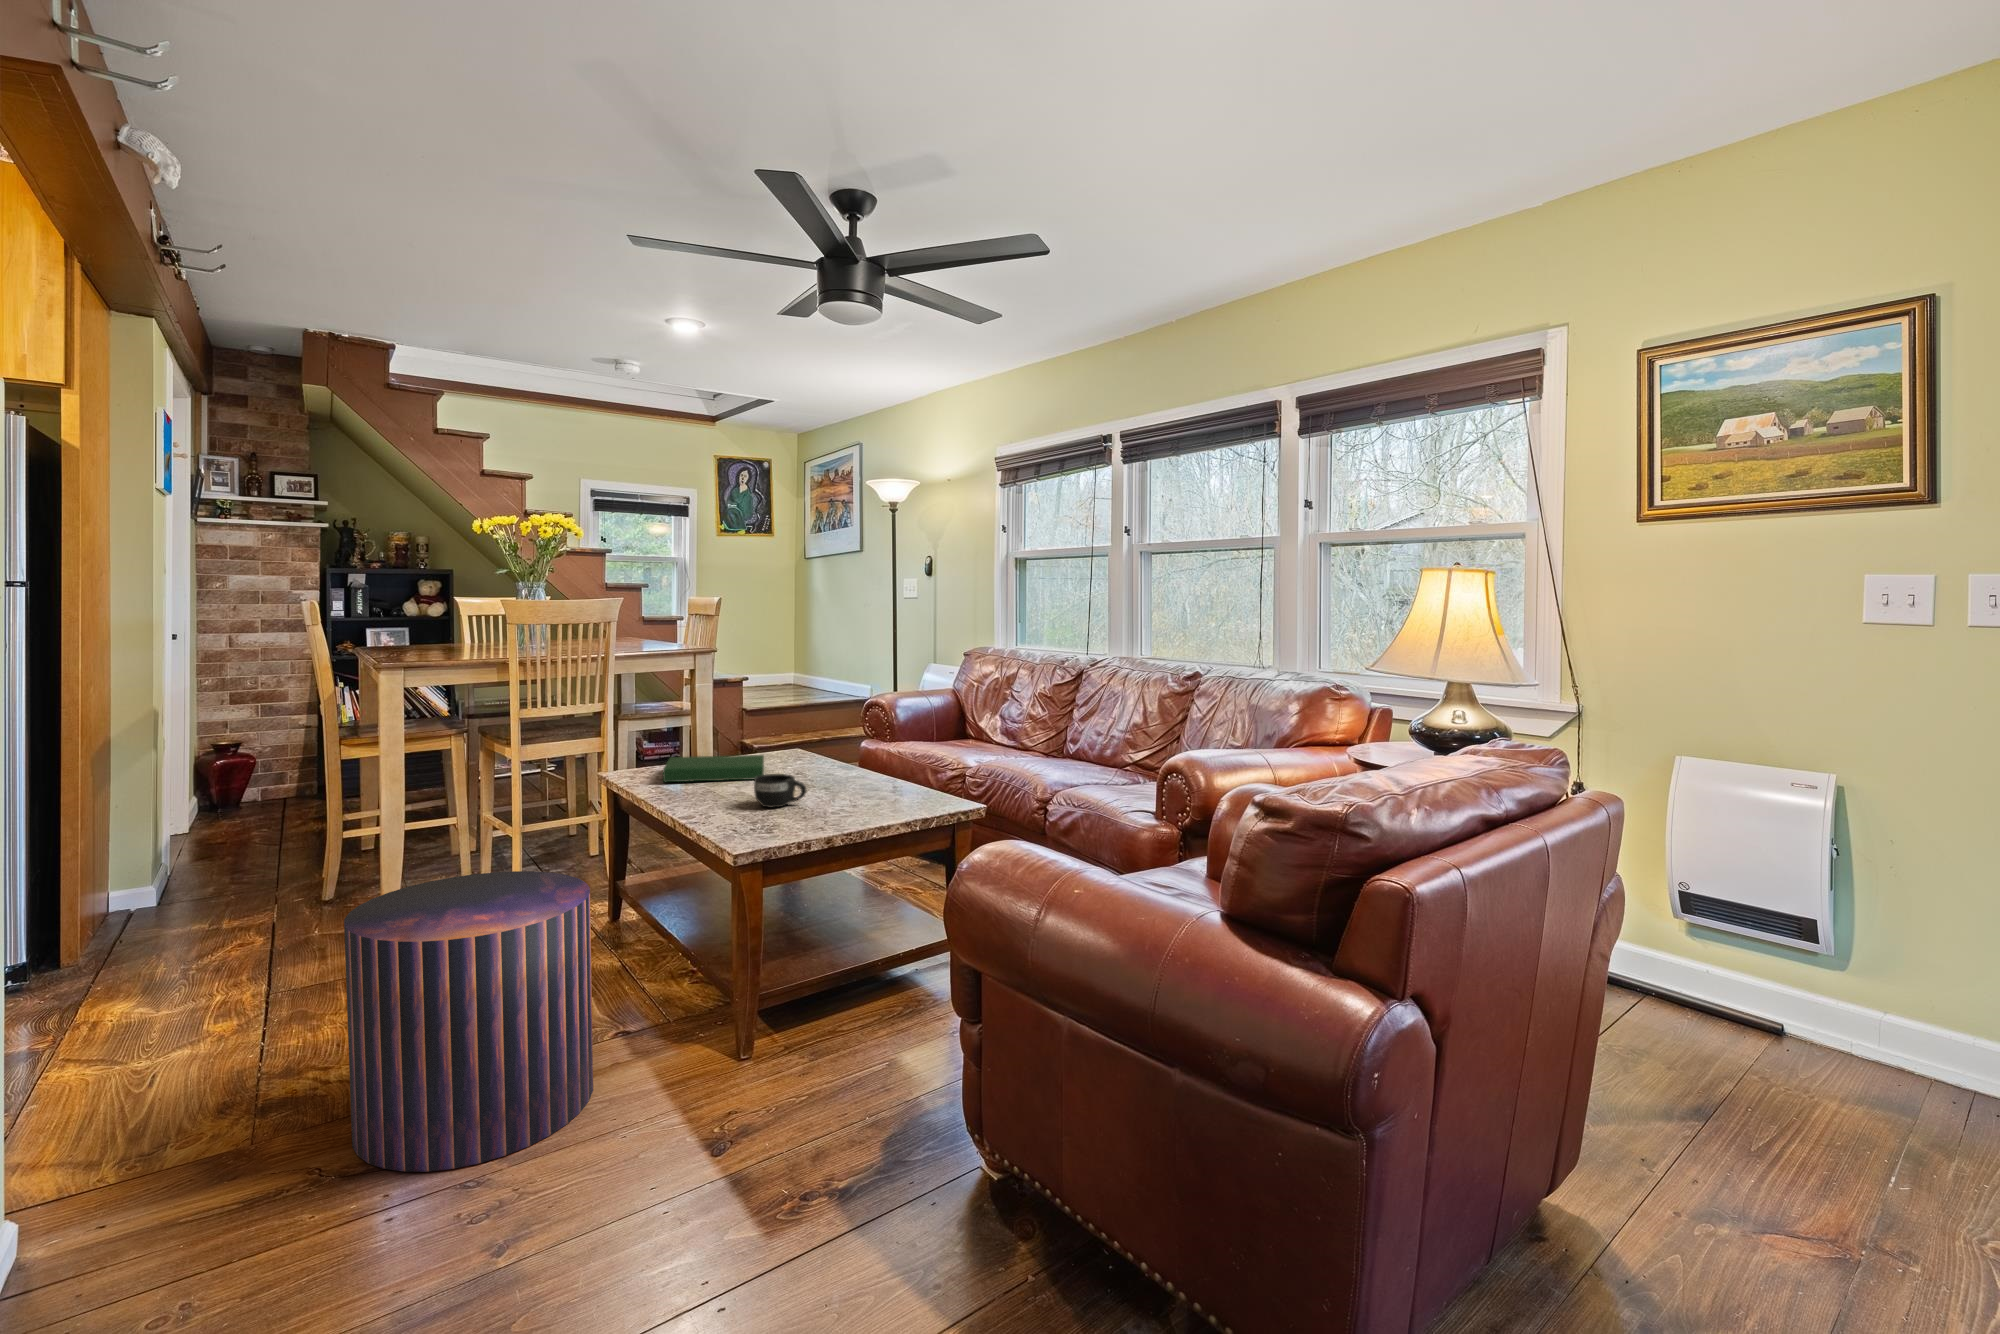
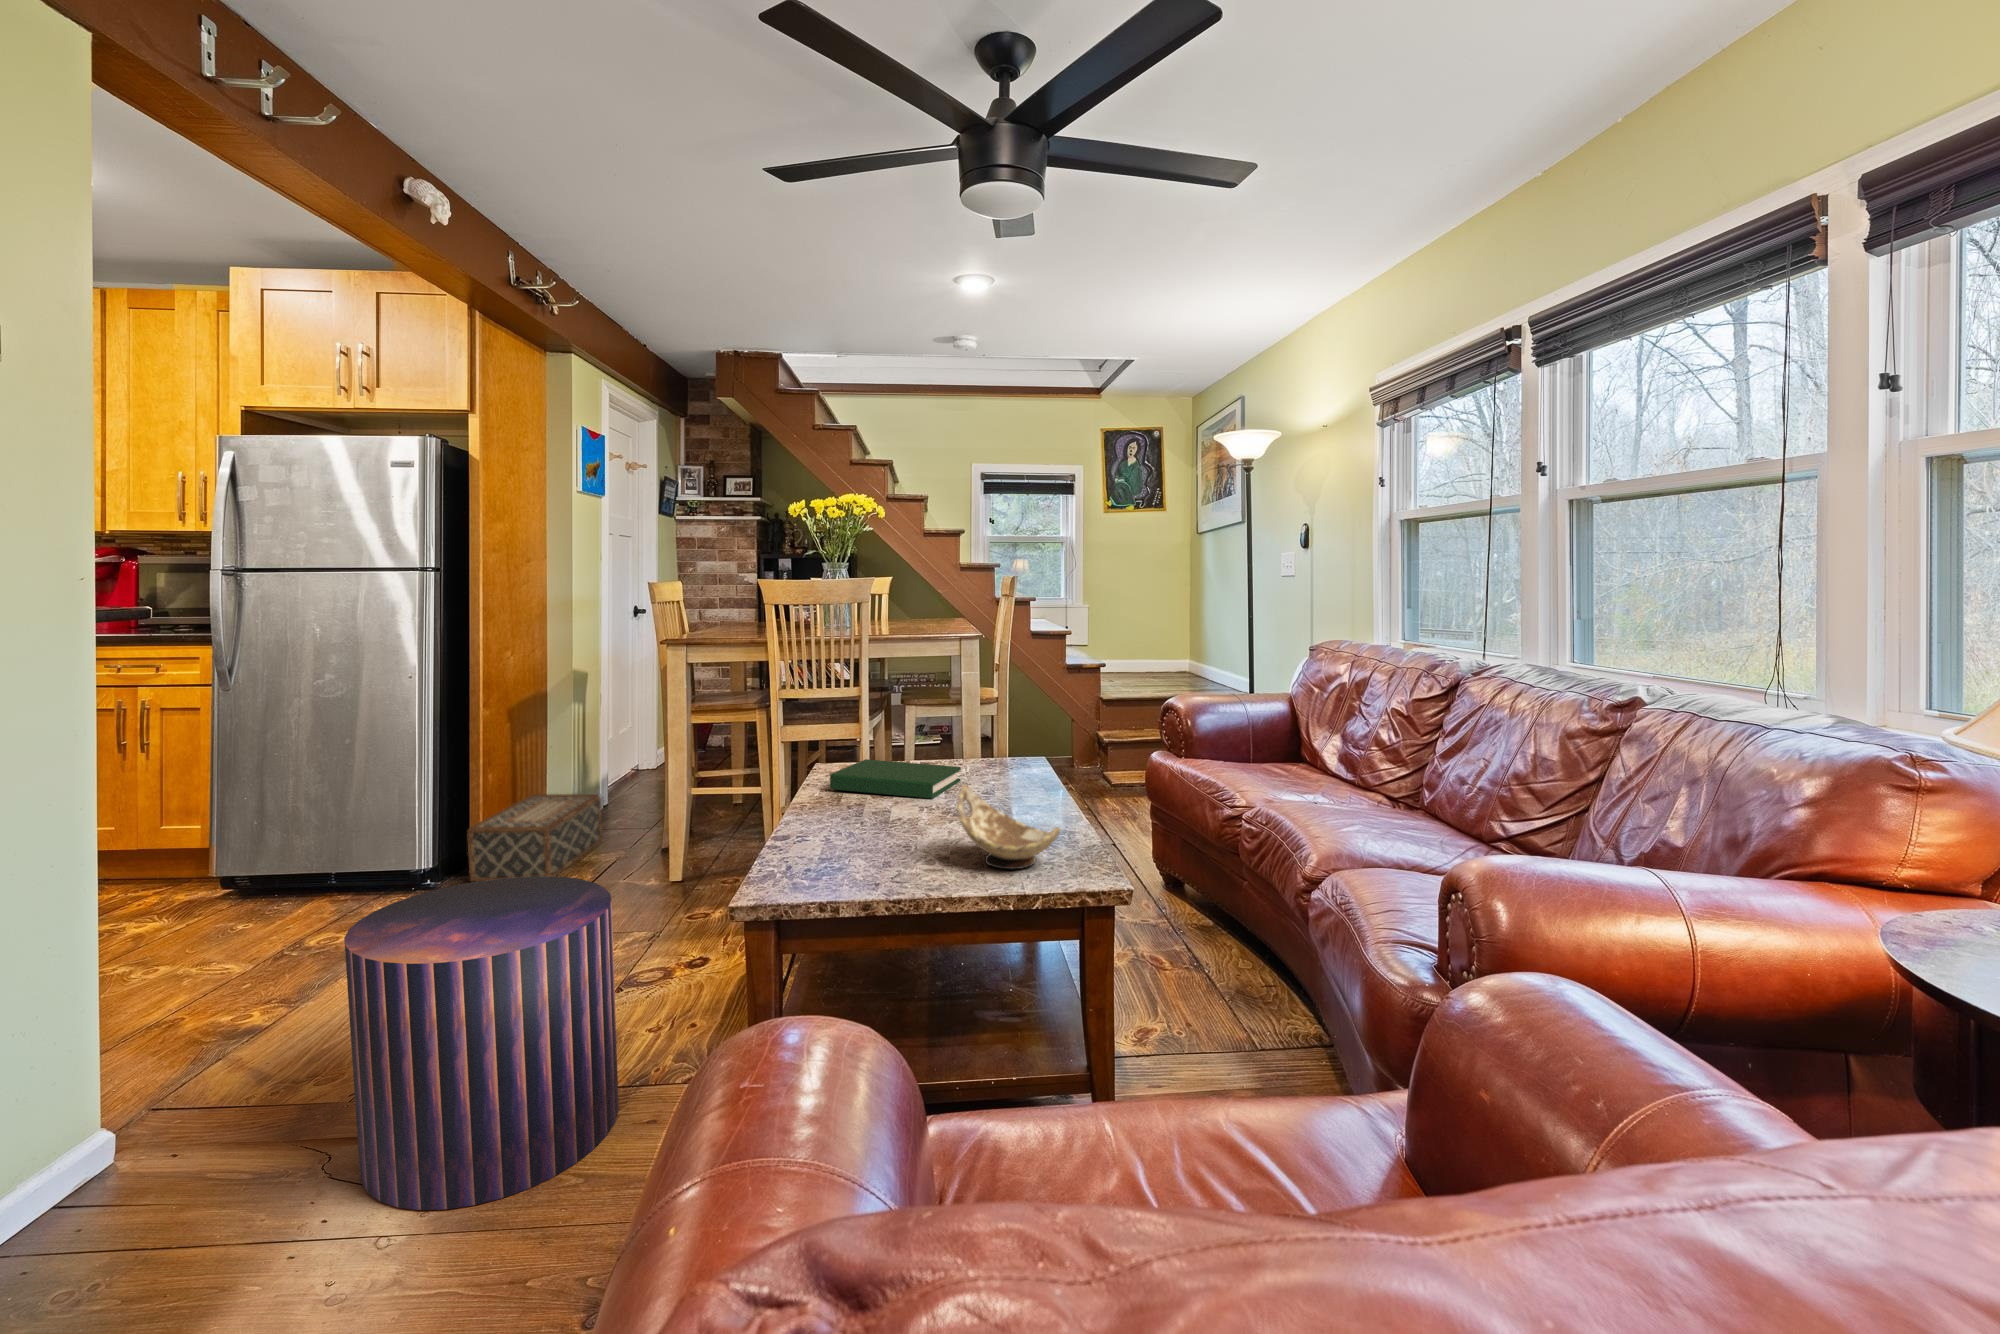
decorative bowl: none [850,752,931,809] -> present [957,785,1060,869]
mug: present [754,774,806,807] -> none [862,799,920,843]
woven basket: none [102,844,244,960] -> present [467,794,602,882]

